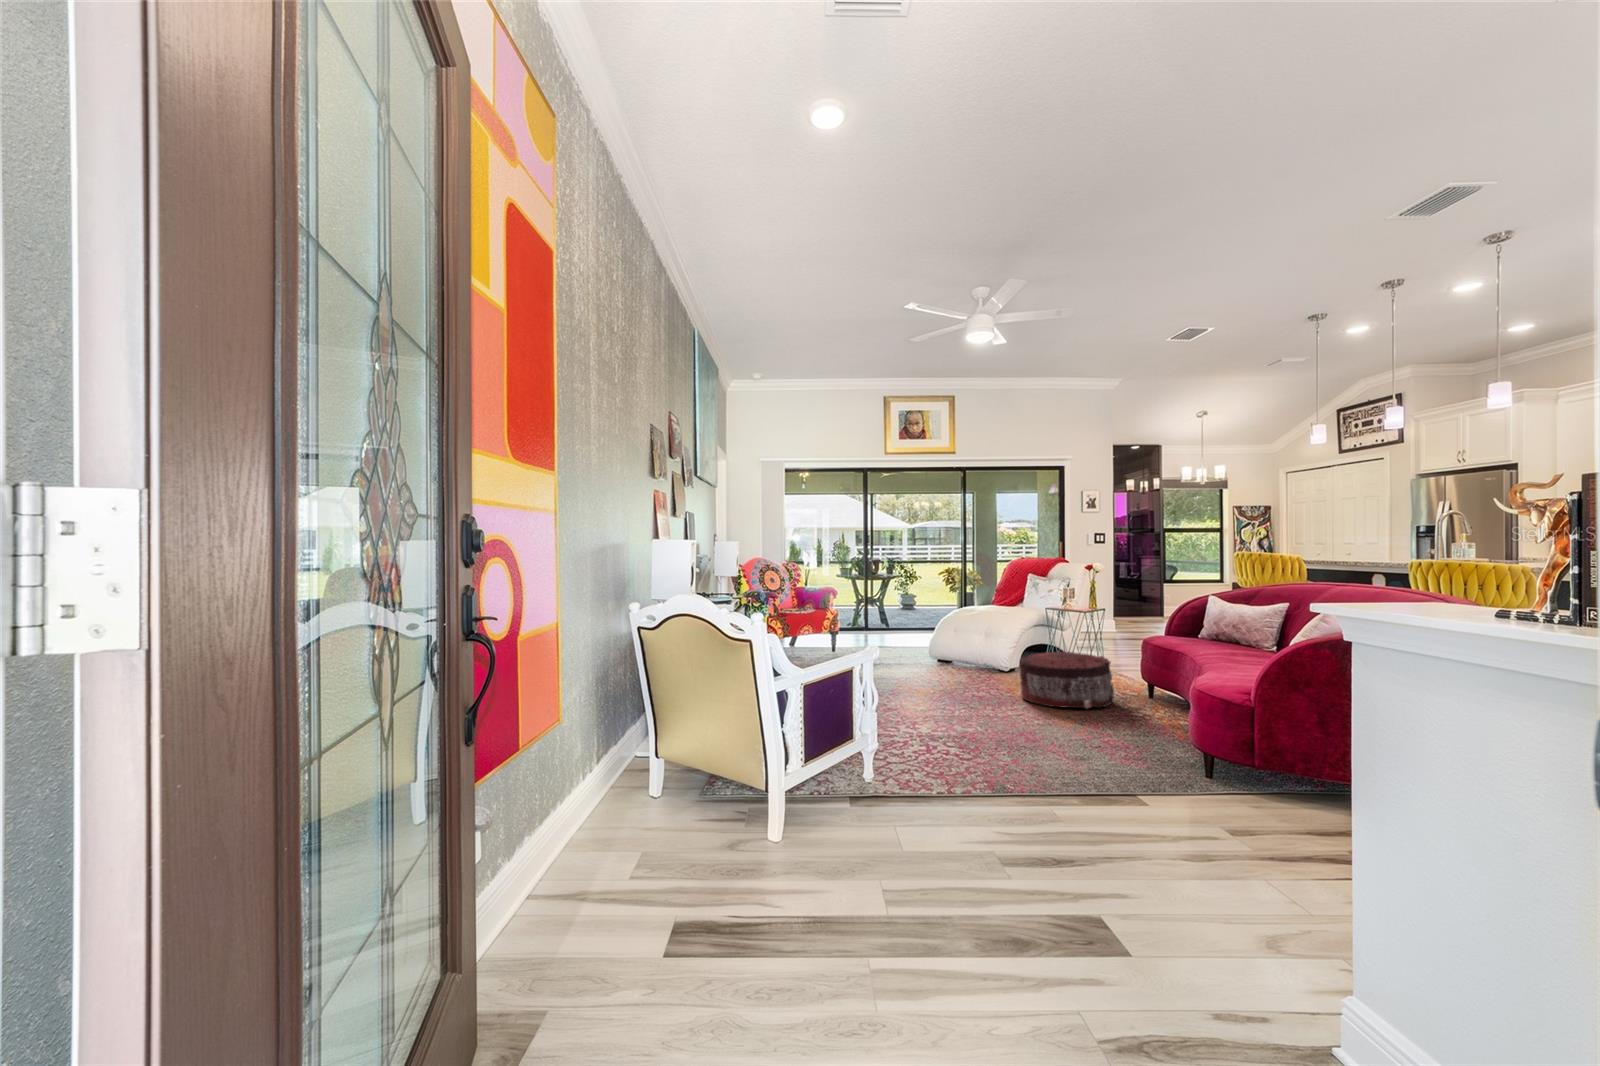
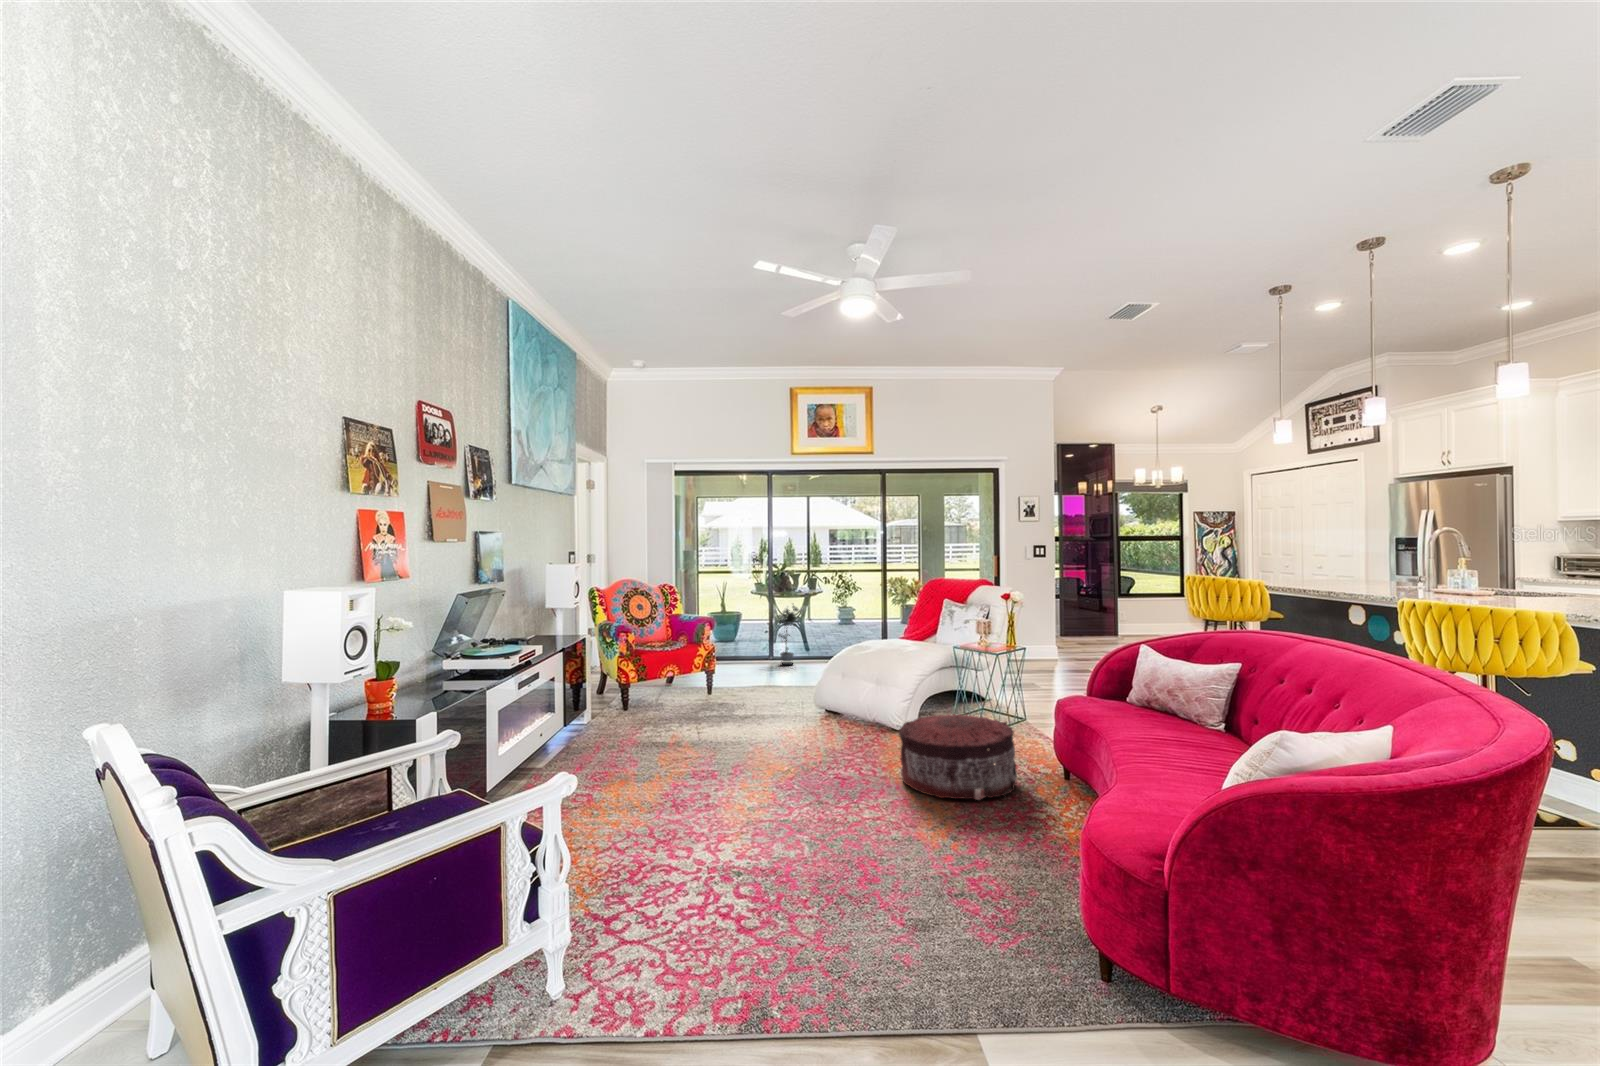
potted plant: none [871,581,894,634] -> present [778,606,798,665]

